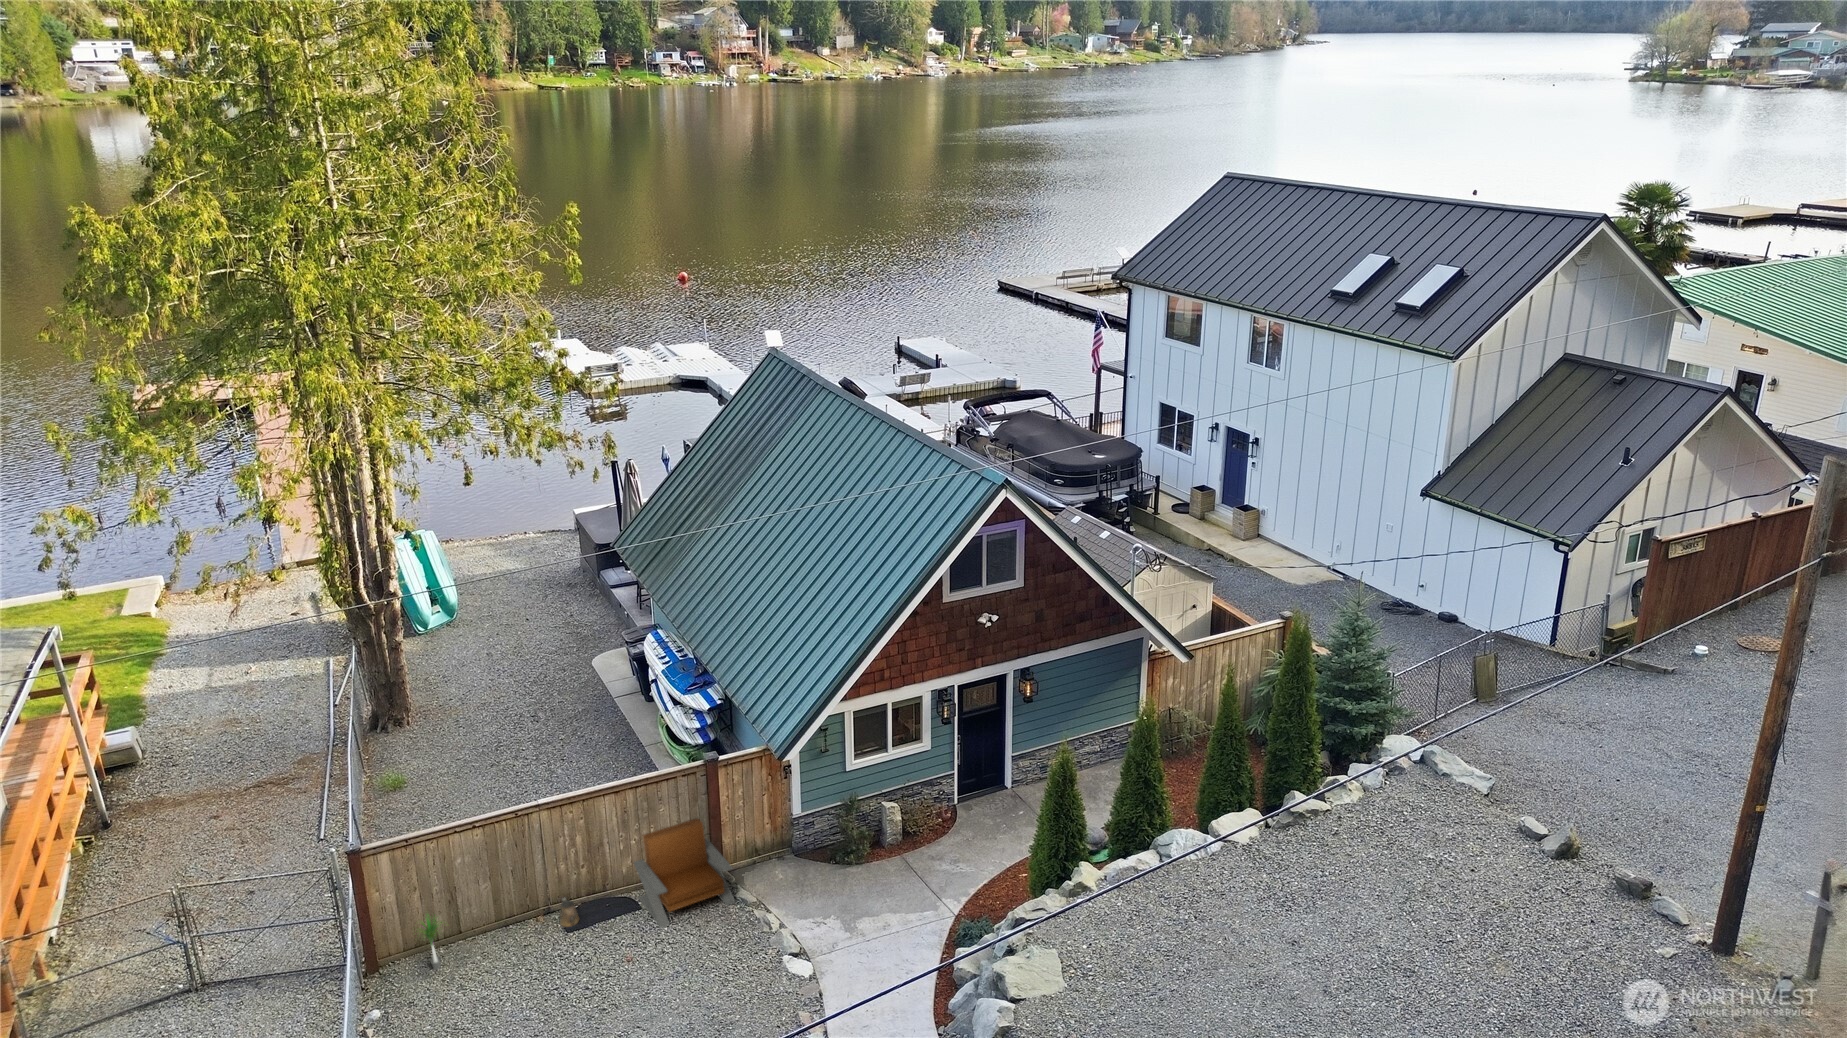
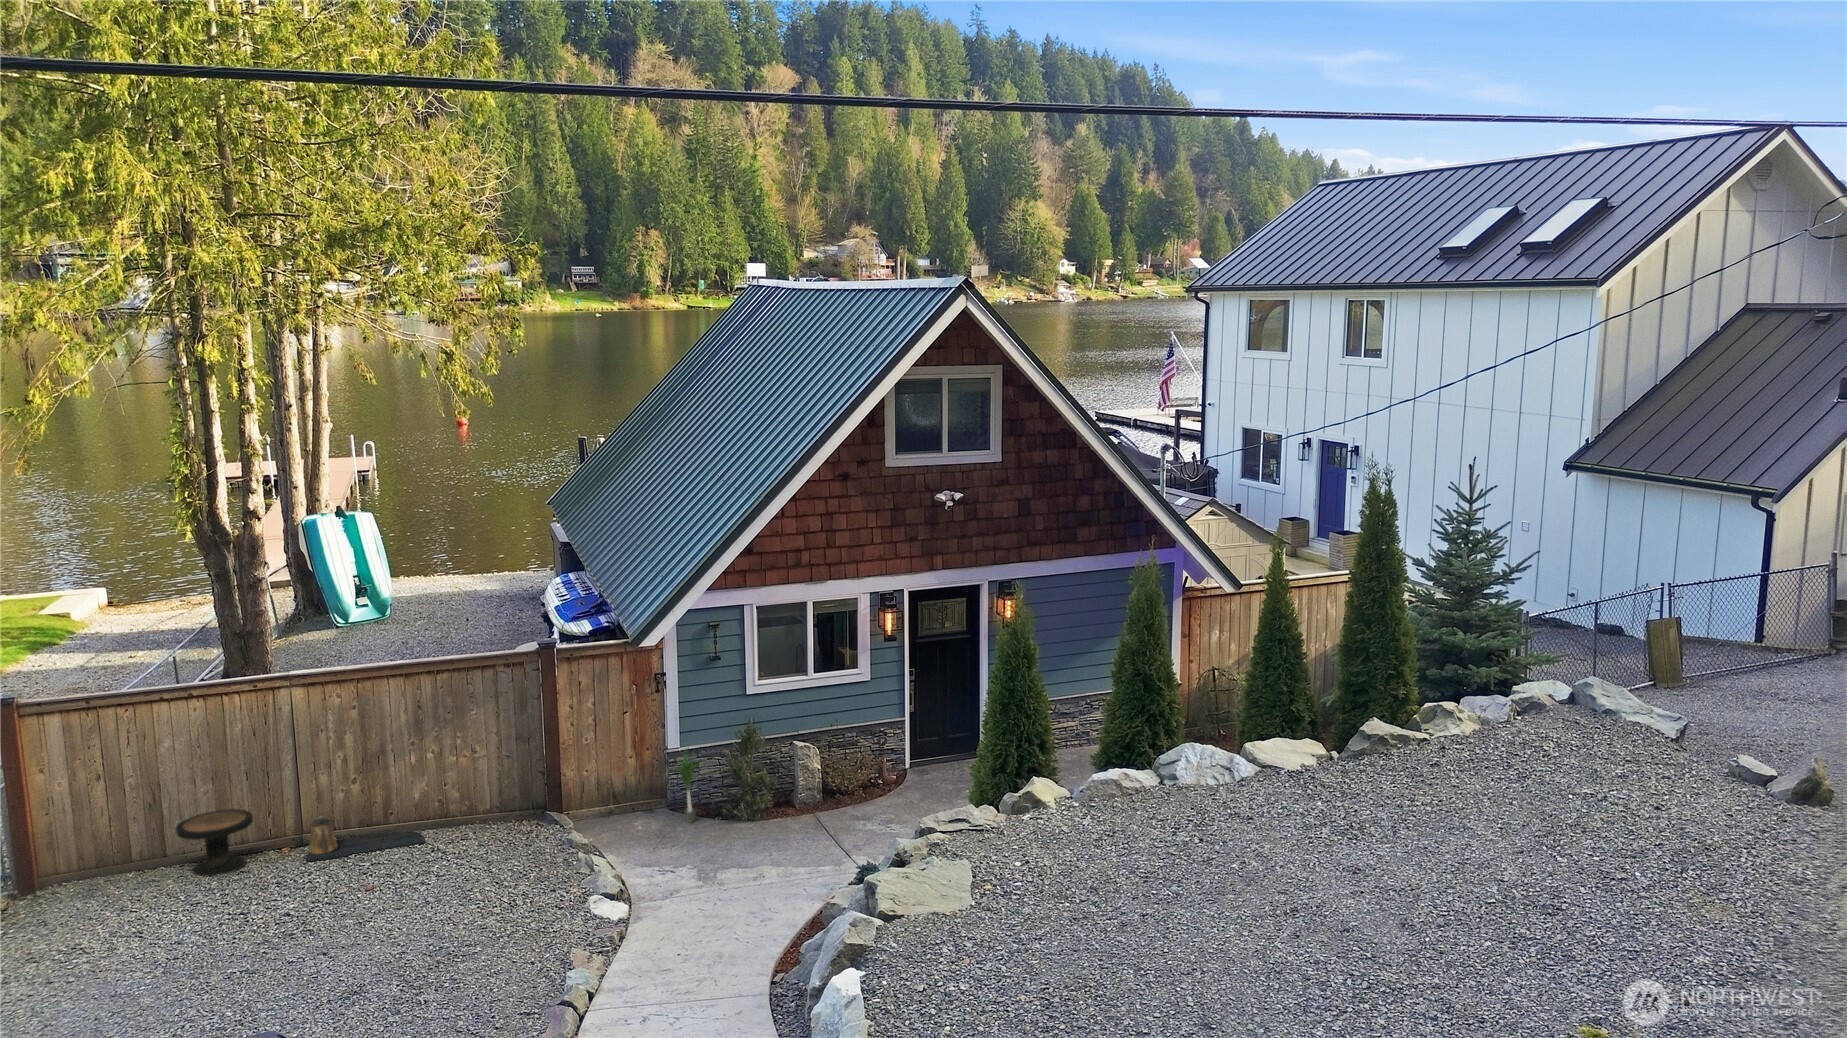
lounge chair: present [634,818,735,927] -> none [426,725,558,862]
side table: none [475,902,526,956] -> present [176,809,253,876]
potted plant: present [422,915,442,970] -> present [675,755,698,822]

